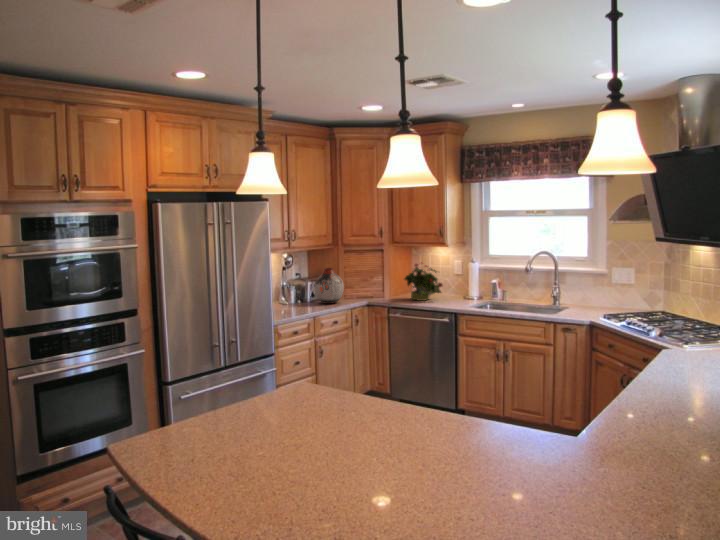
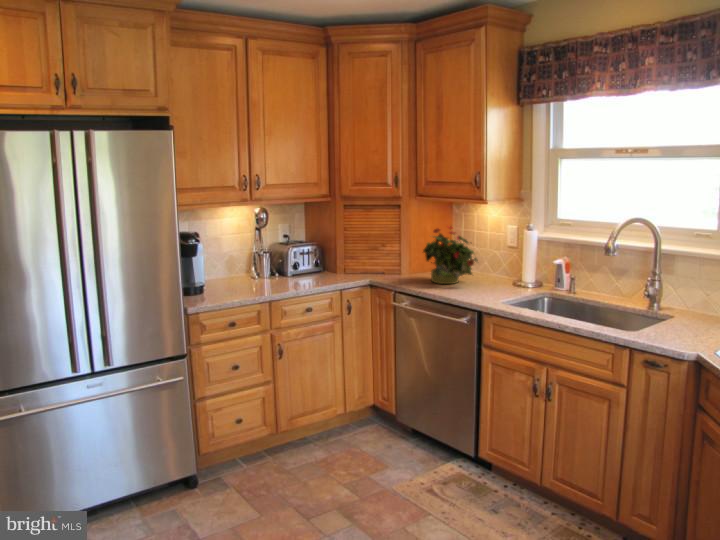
vase: present [315,268,344,304] -> none [291,230,332,281]

